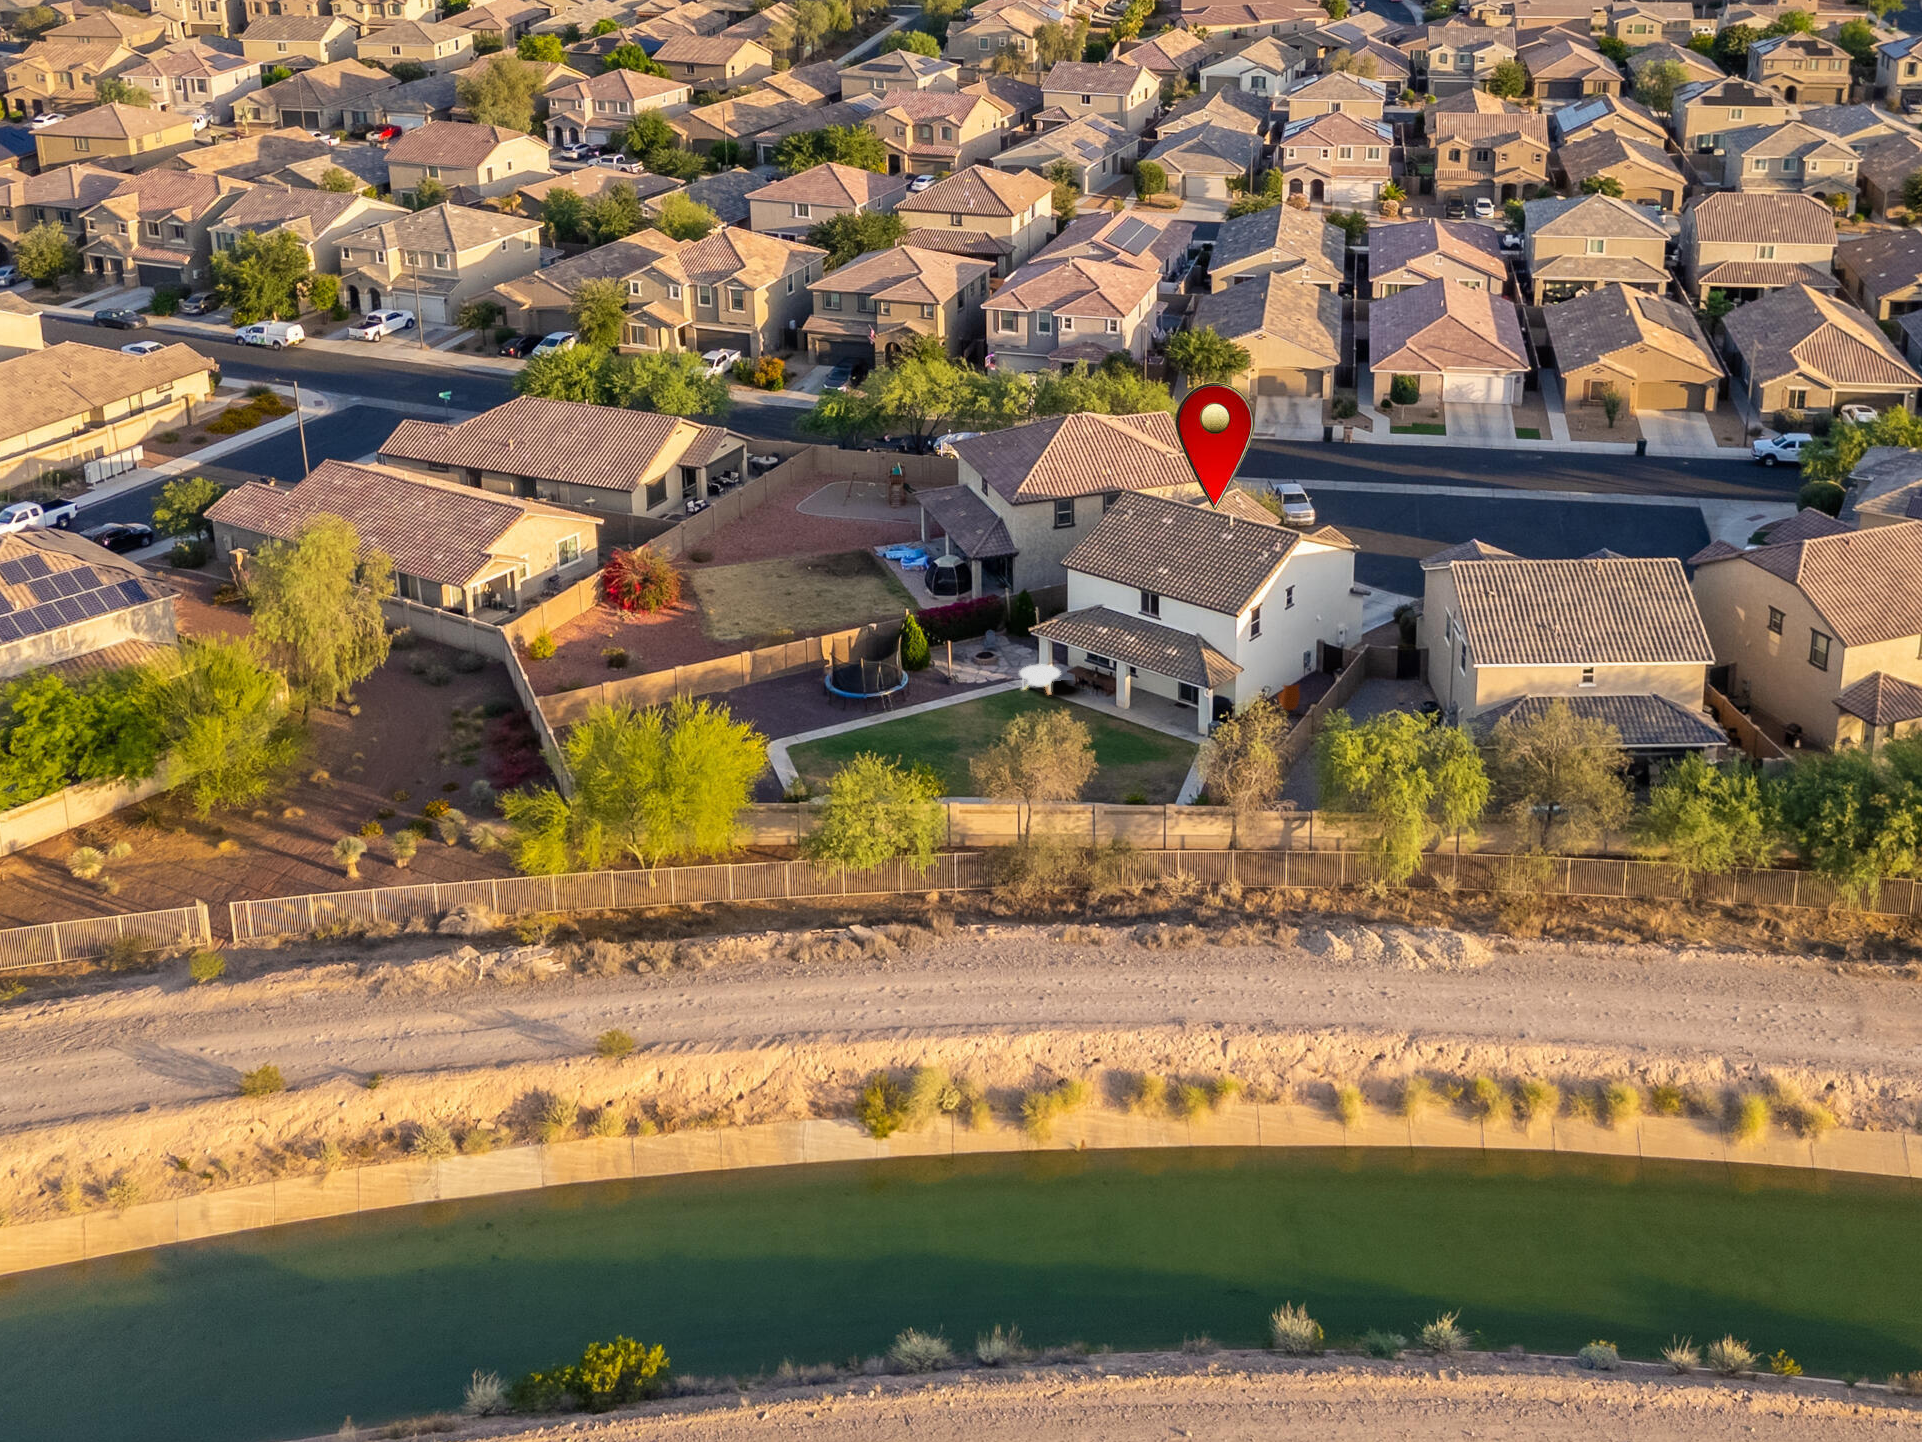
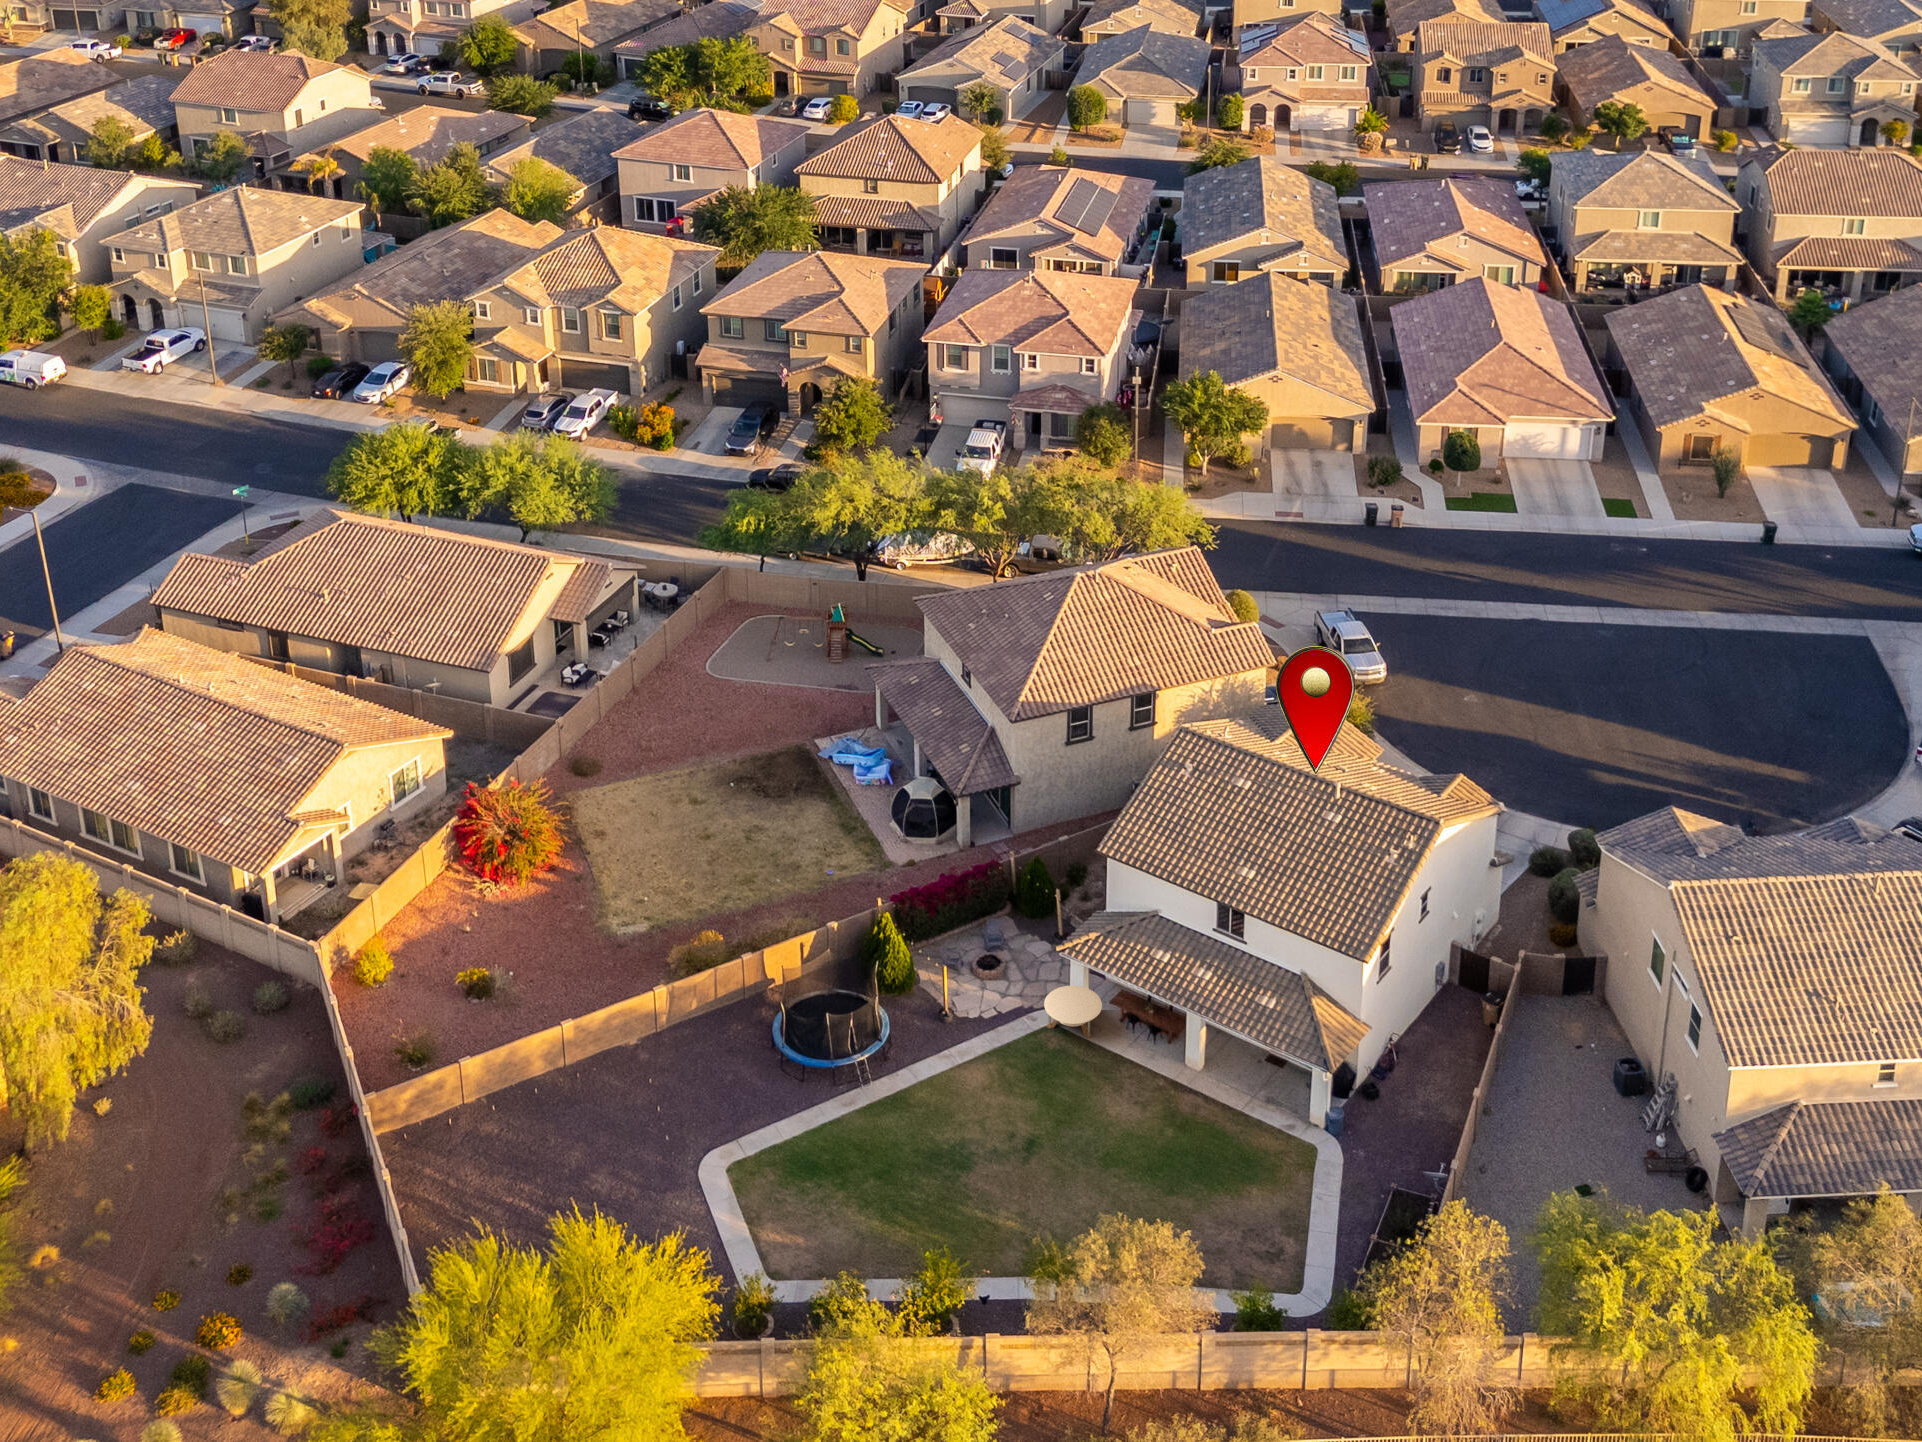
lounge chair: present [1278,684,1300,714] -> none [1403,1029,1446,1081]

